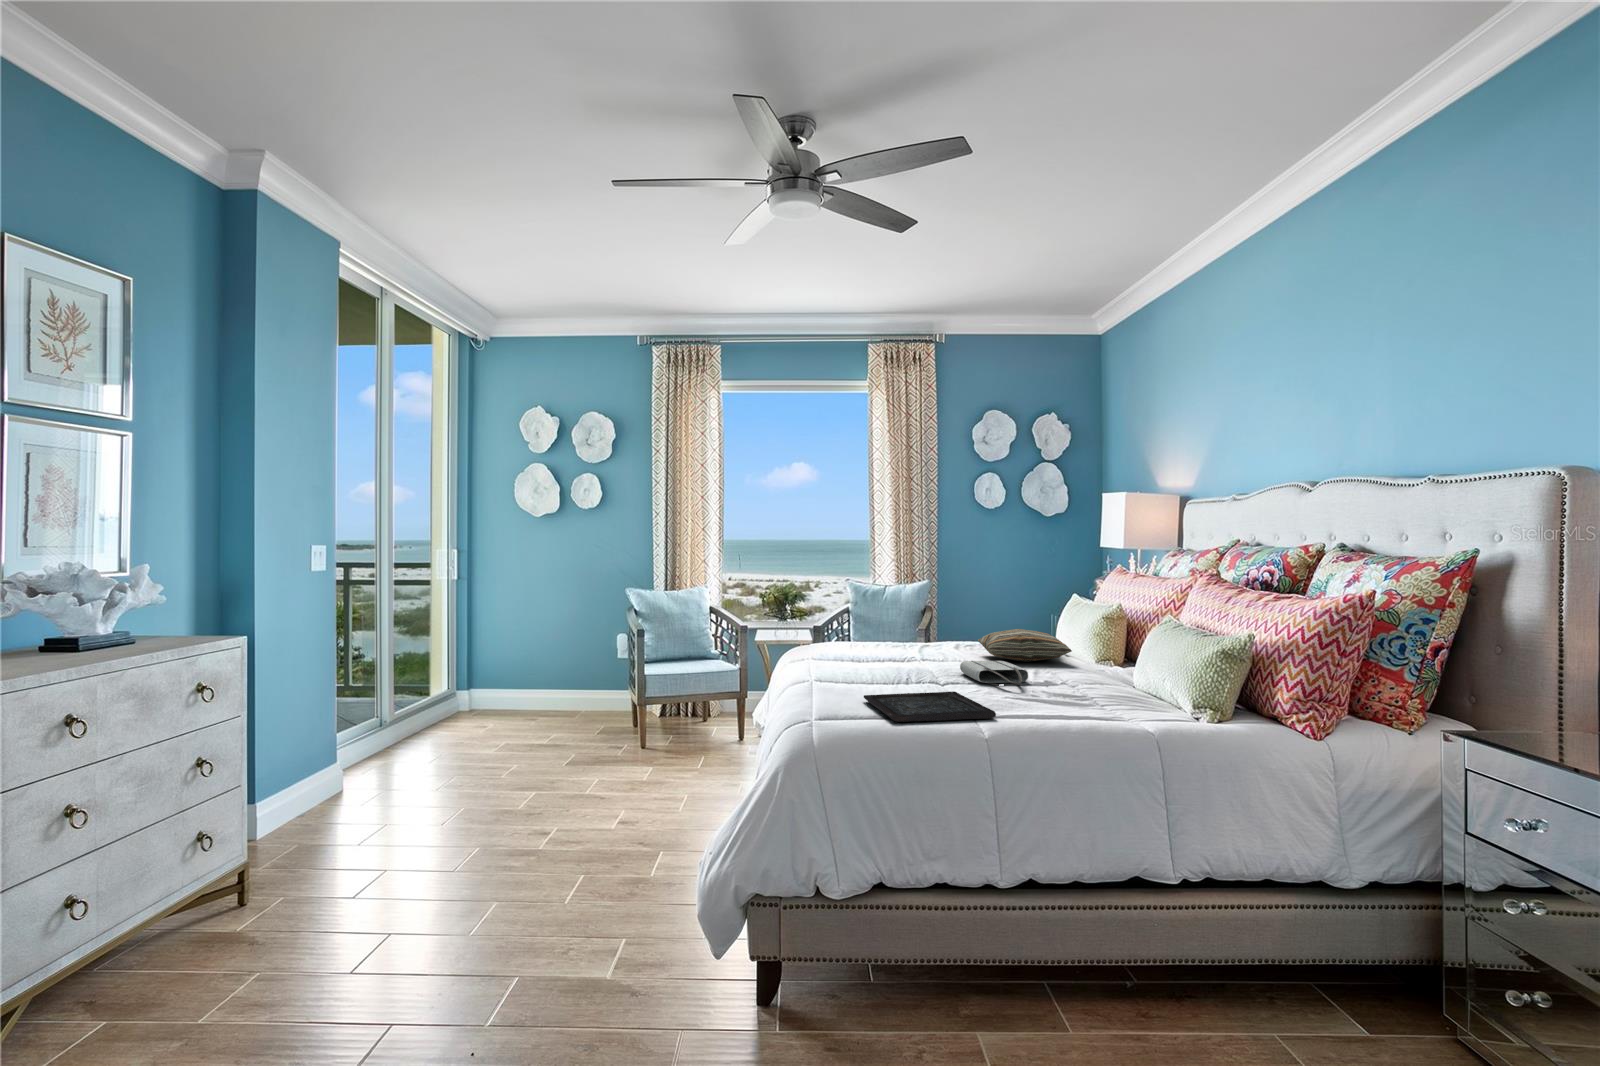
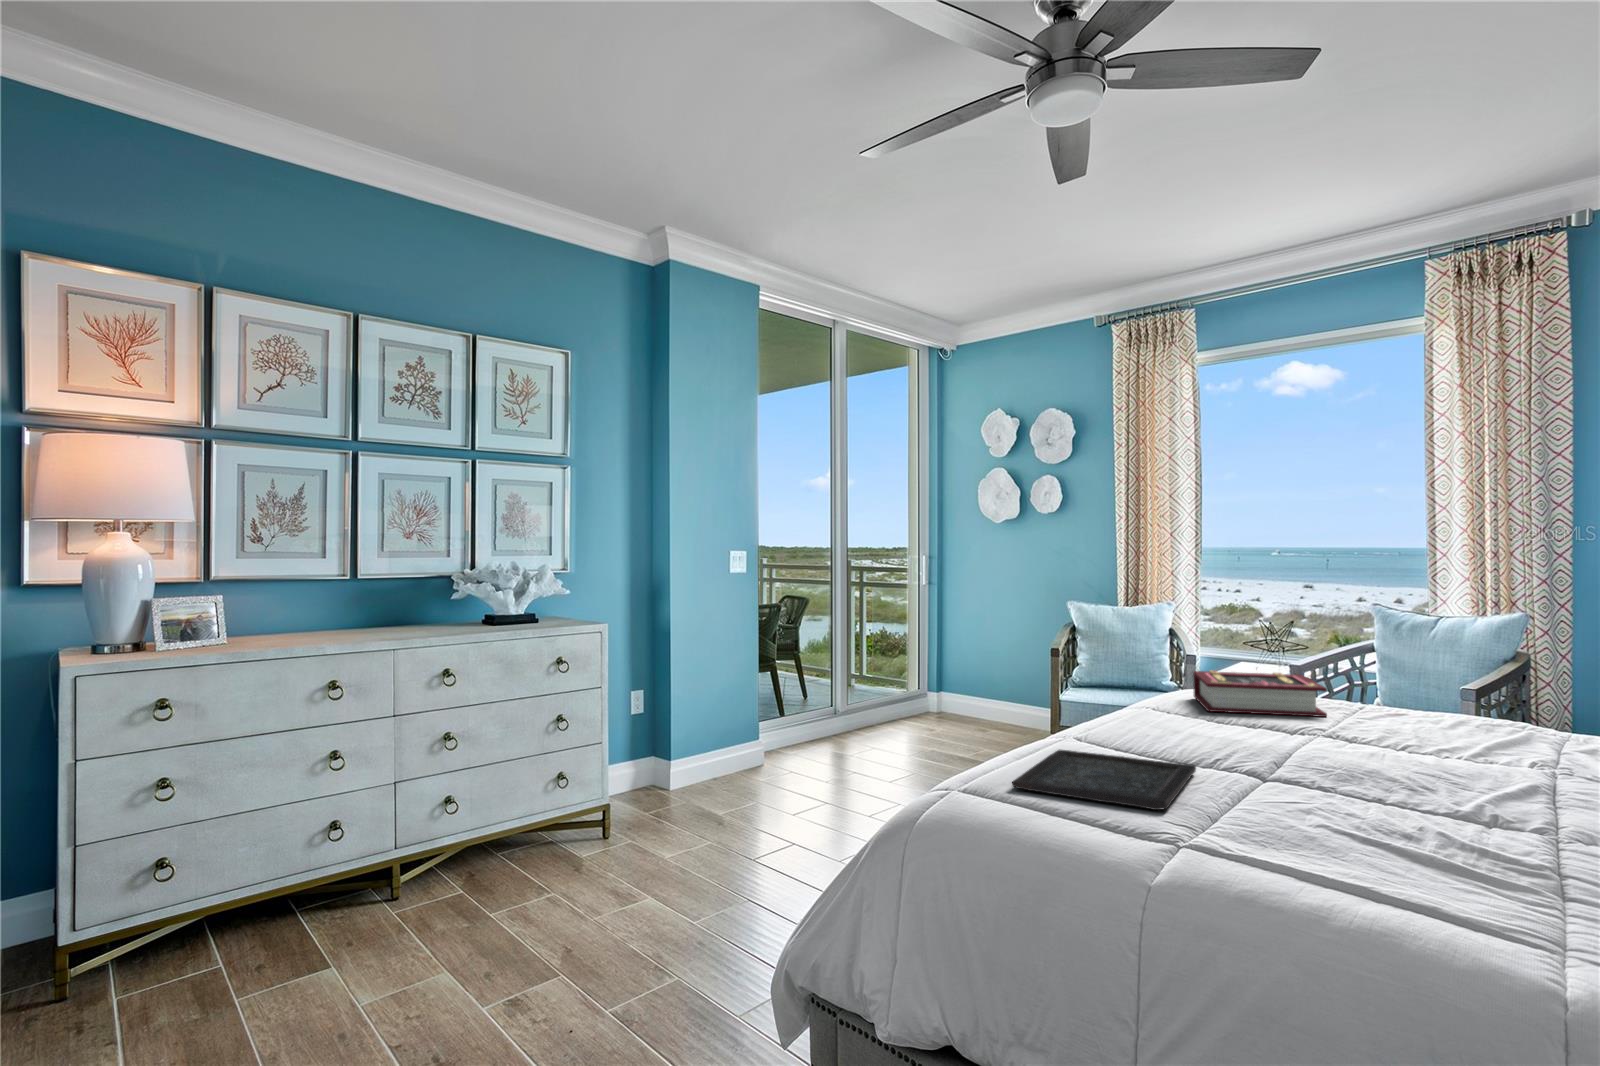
pillow: present [978,629,1072,662] -> none [1393,689,1576,745]
book: none [837,631,932,662] -> present [1193,670,1327,717]
tote bag: present [960,661,1028,685] -> none [1289,727,1389,774]

